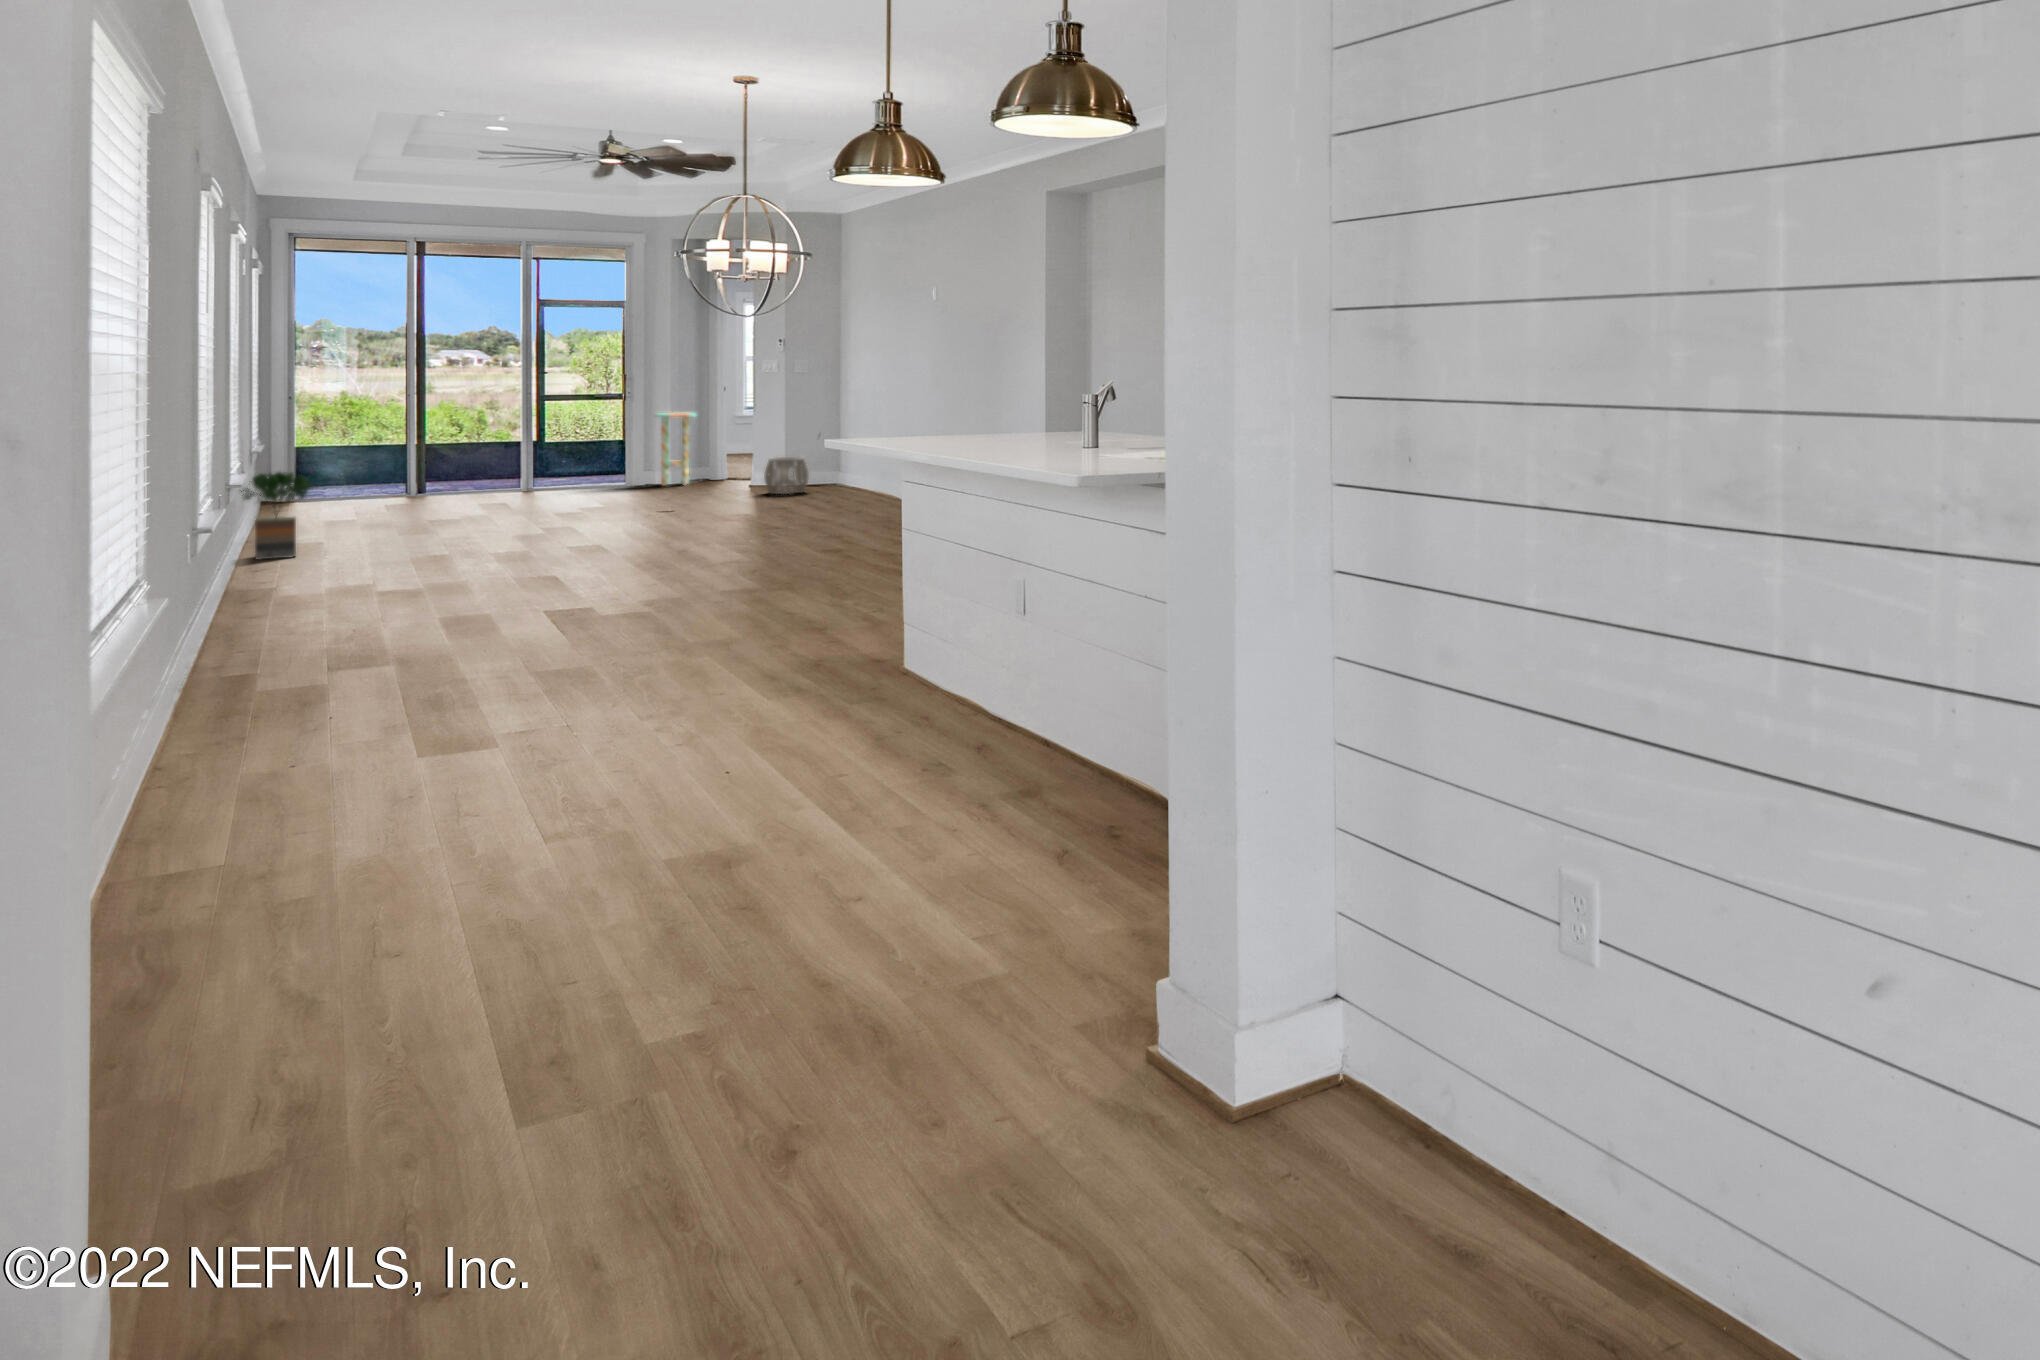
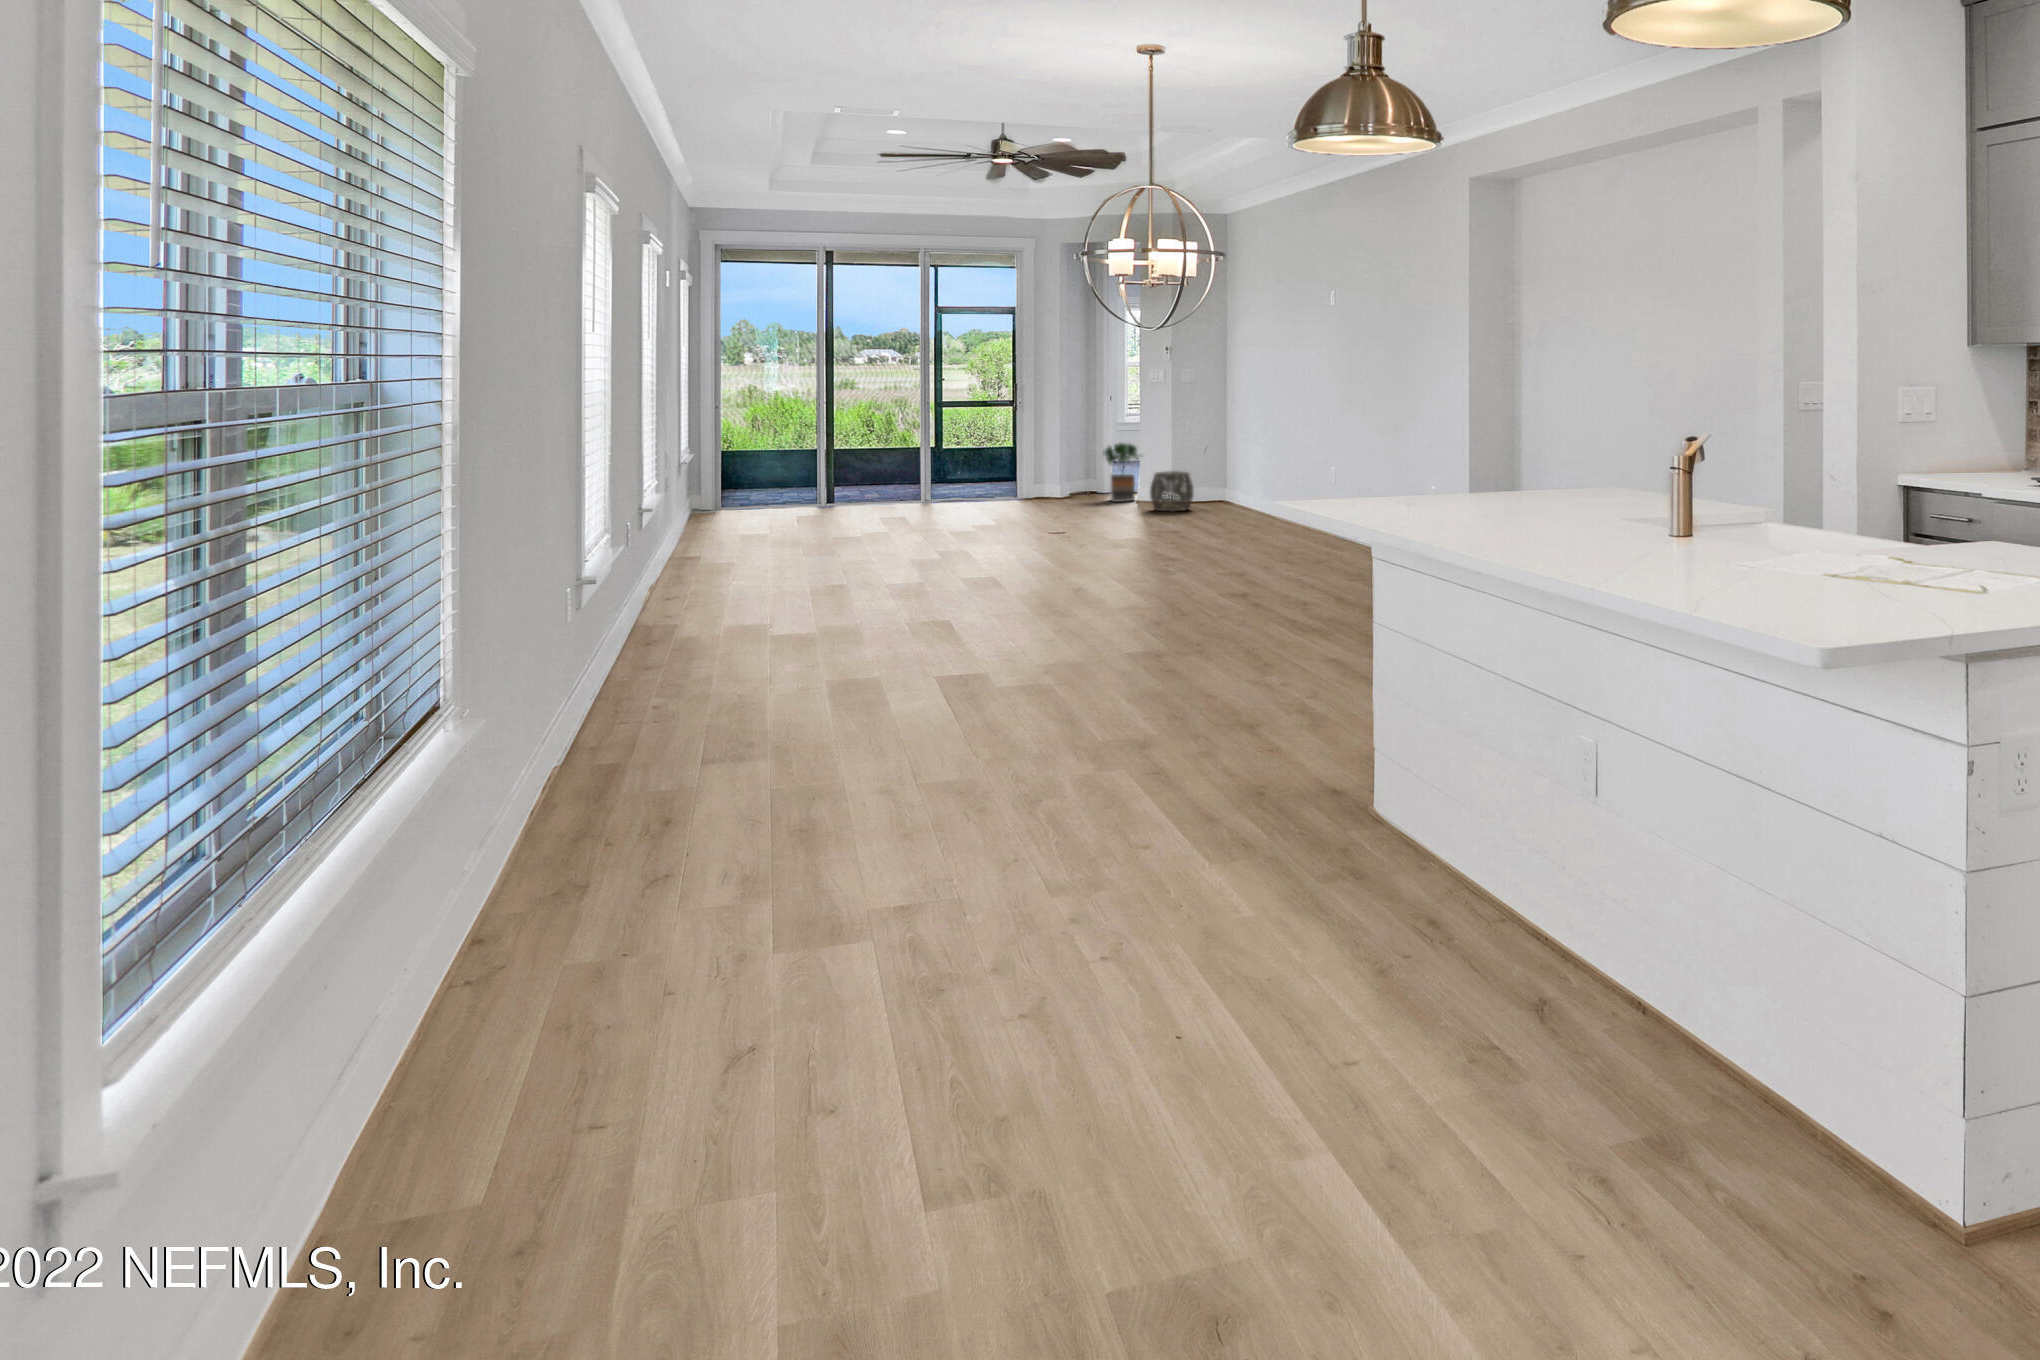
side table: present [656,413,696,486] -> none [1043,422,1083,498]
potted tree: present [240,472,313,559] -> present [1103,443,1141,502]

